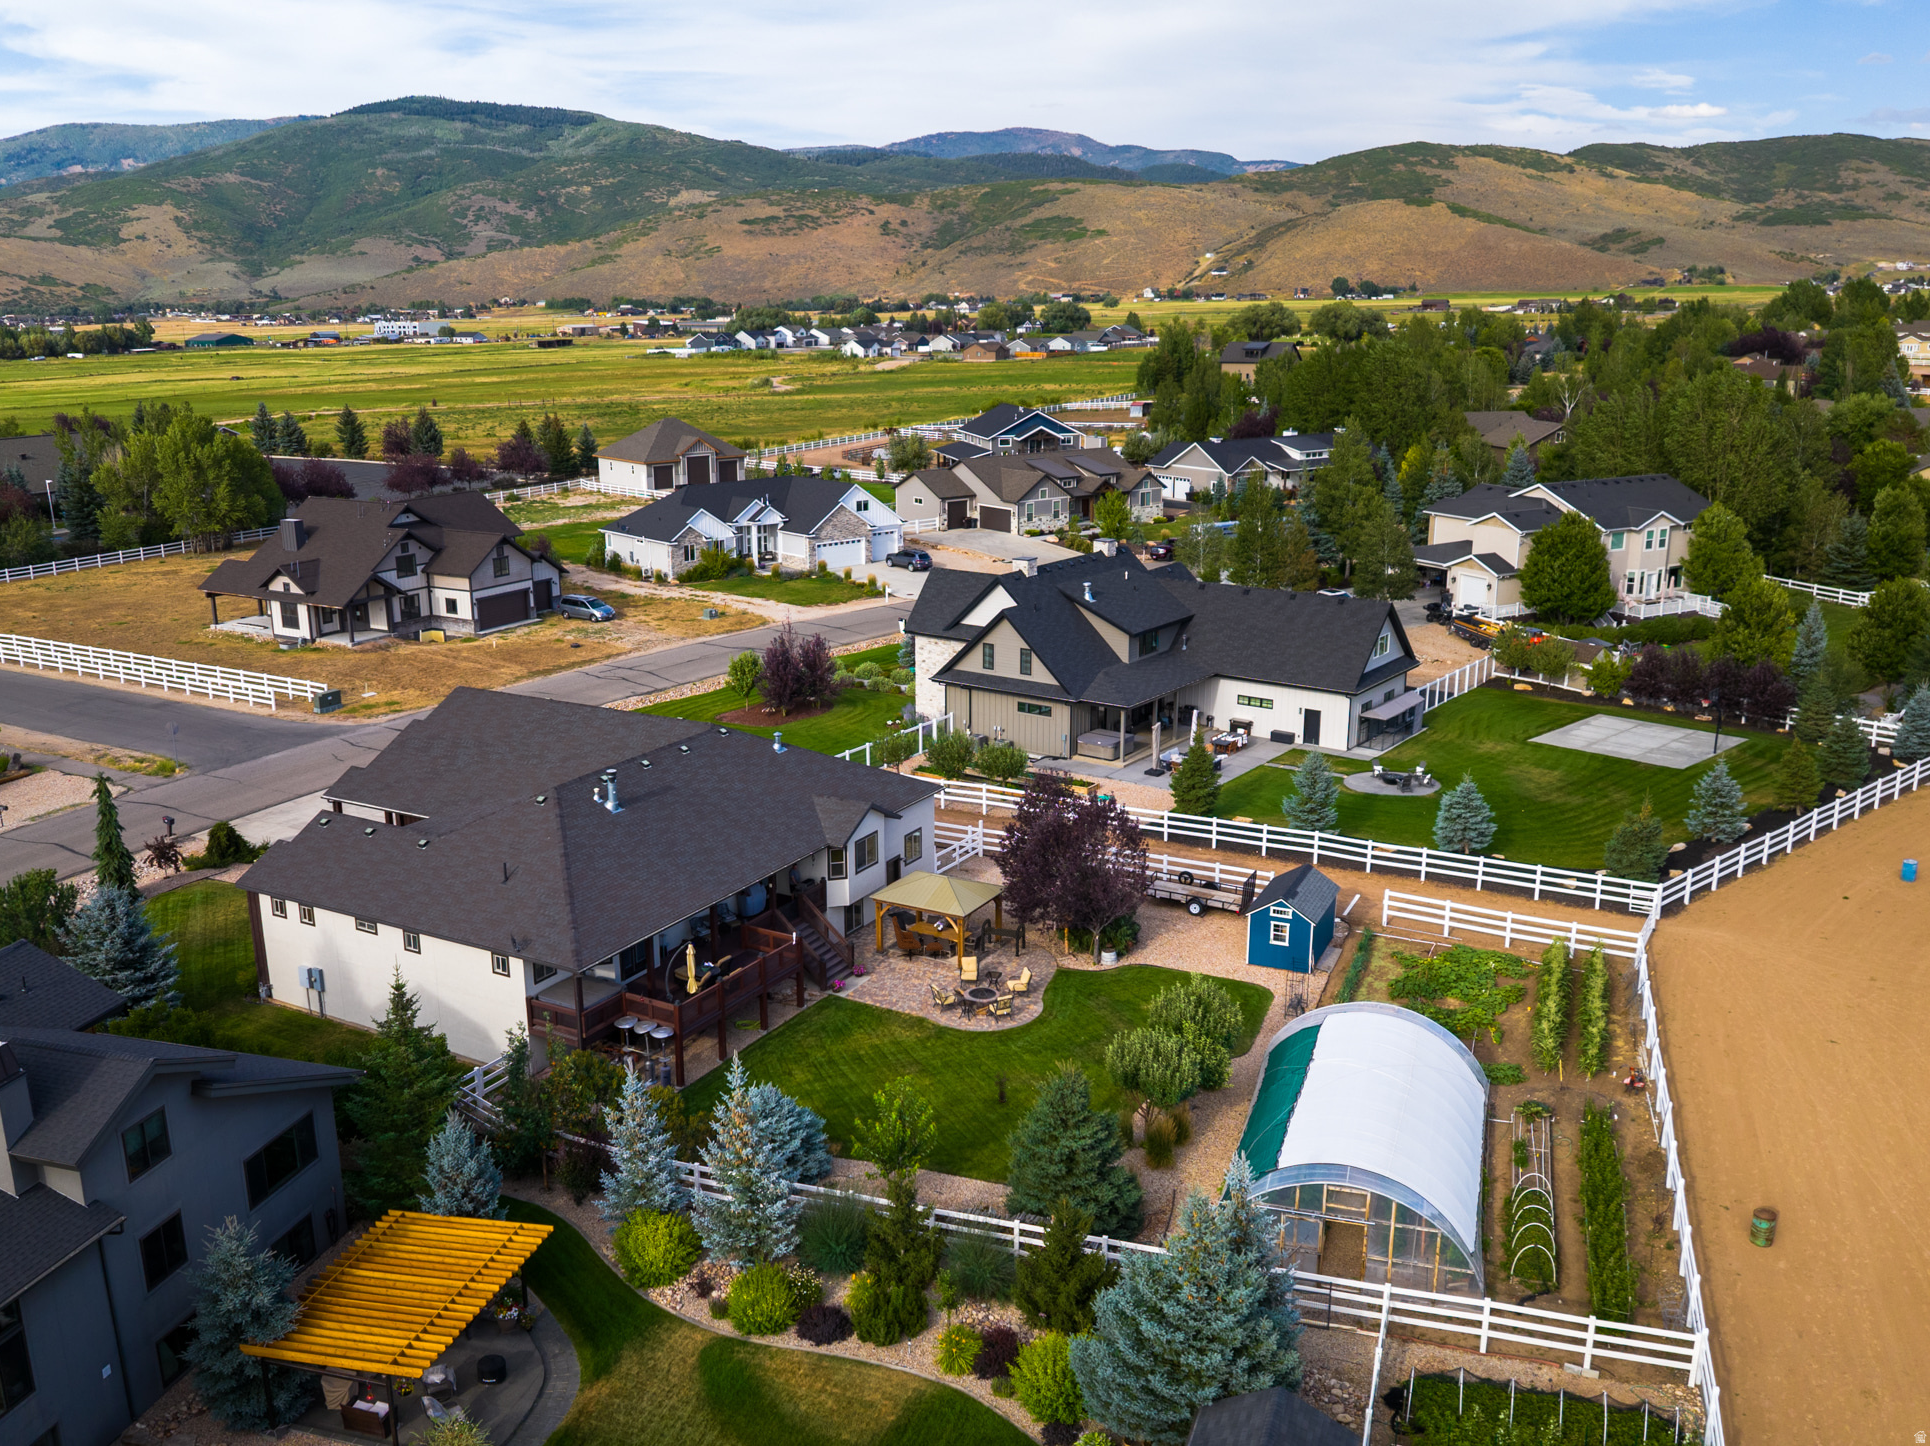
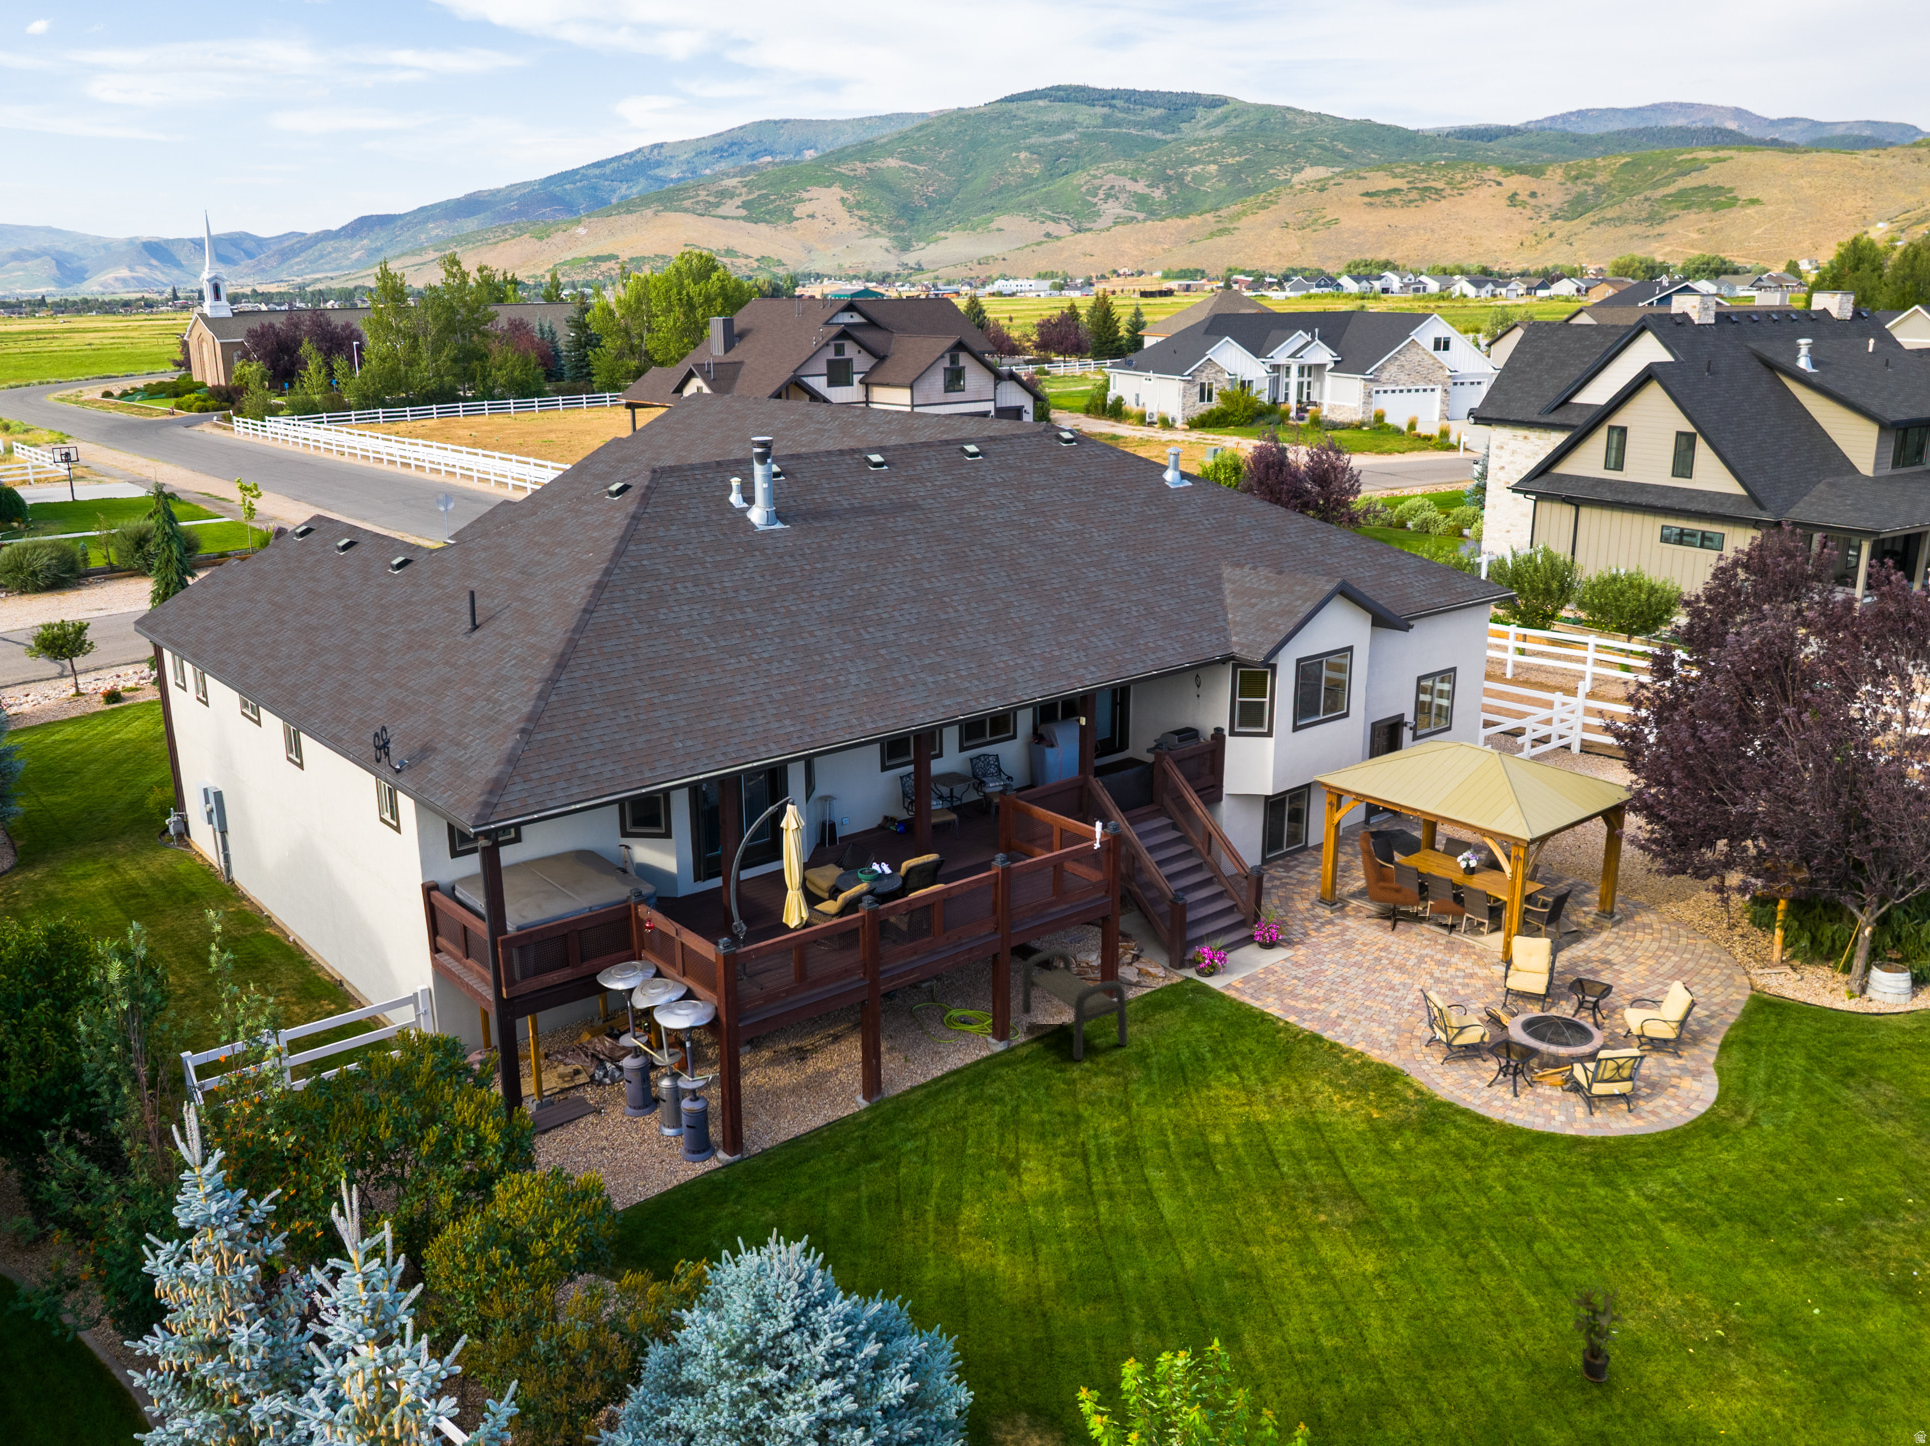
bench: present [981,919,1025,956] -> present [1022,949,1127,1060]

